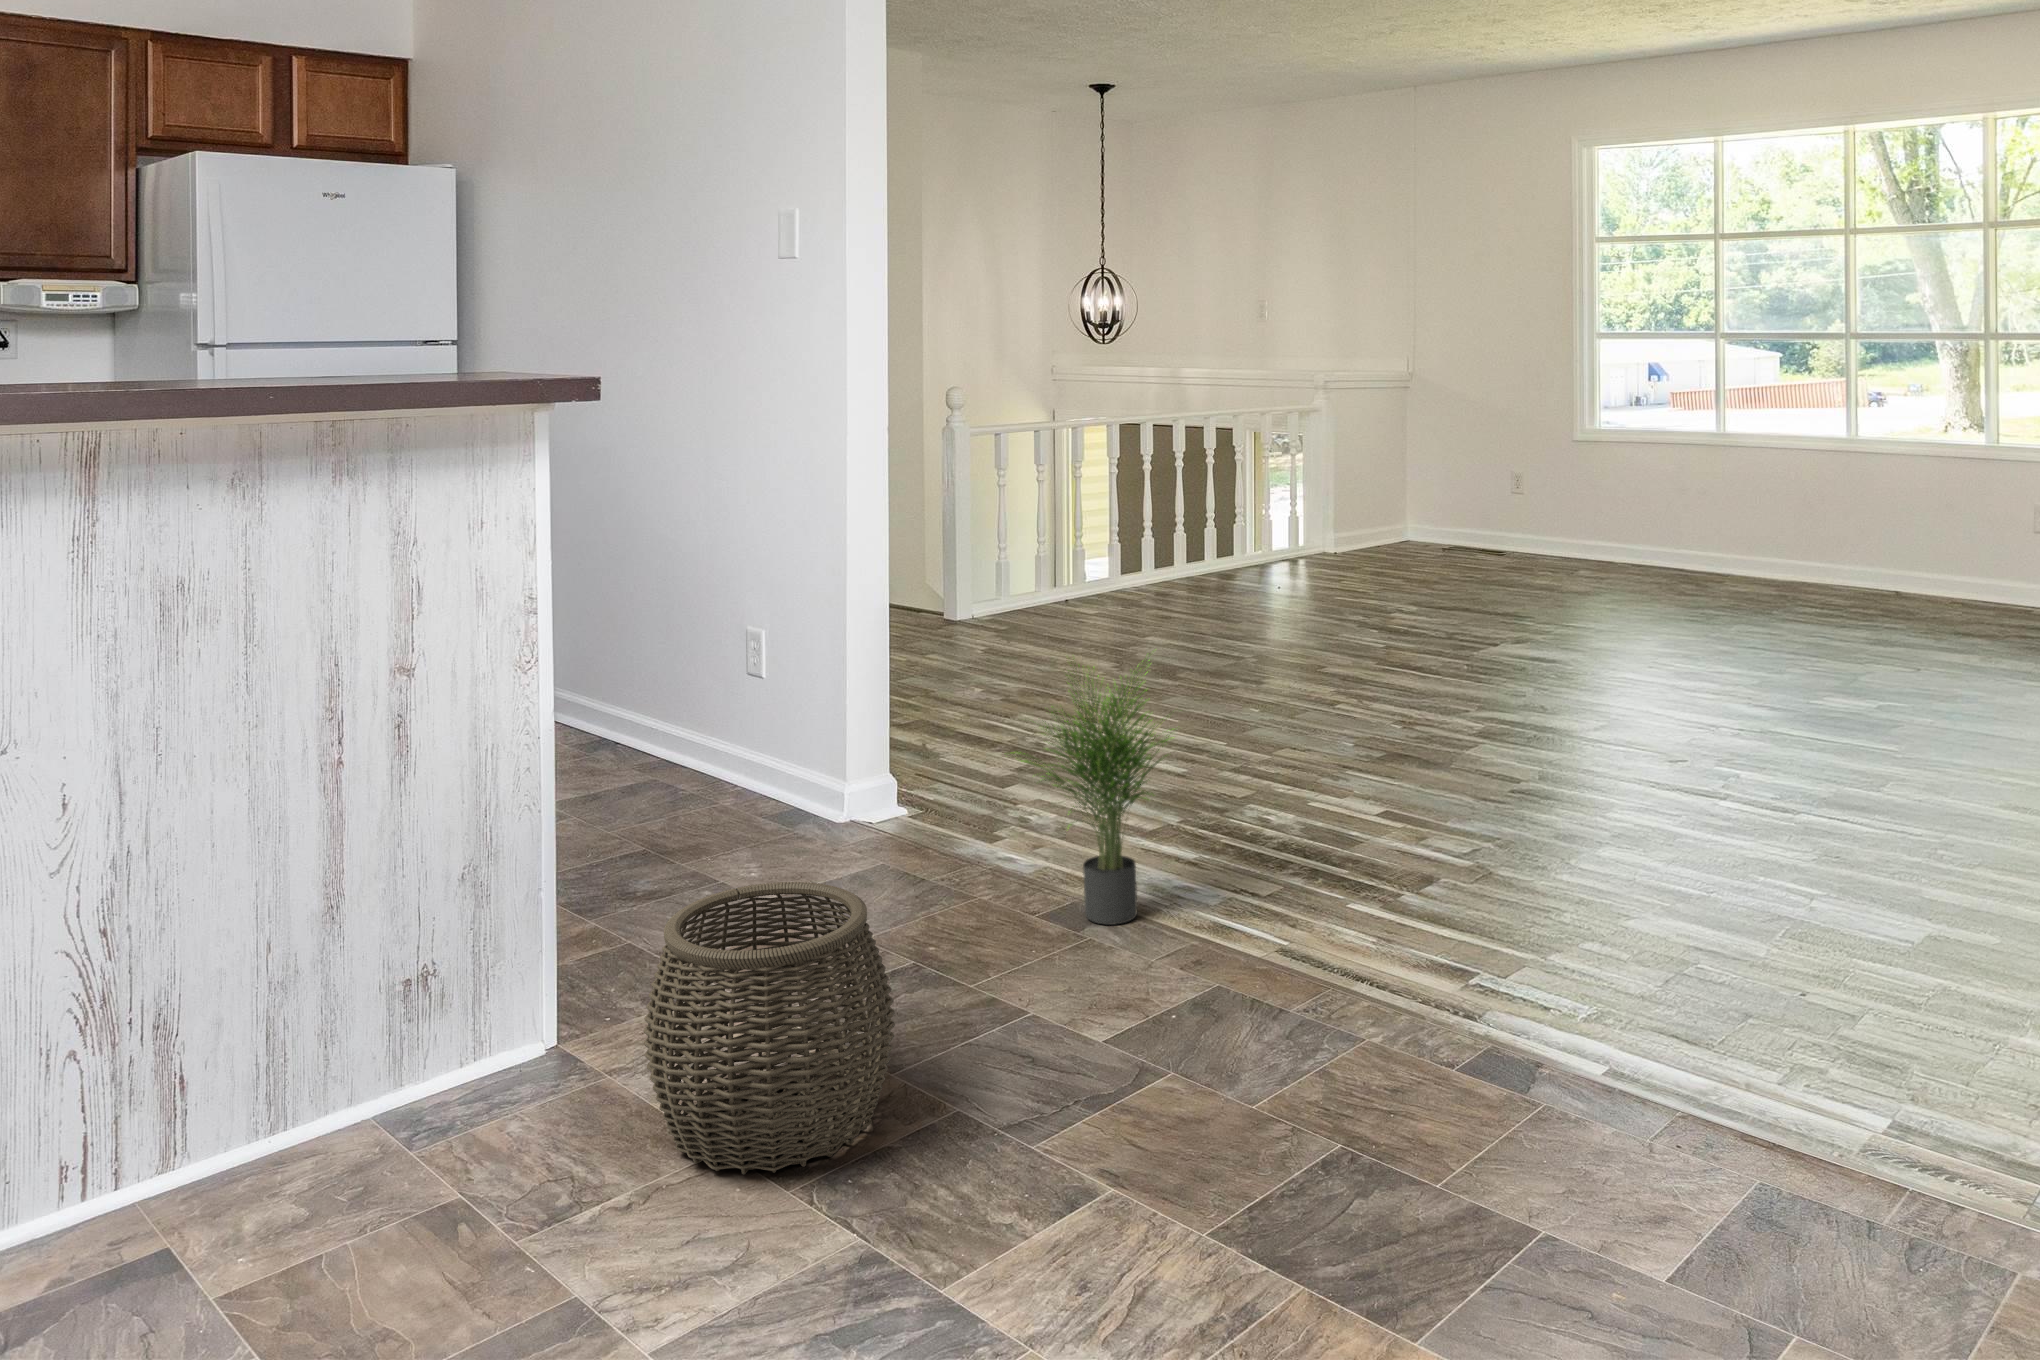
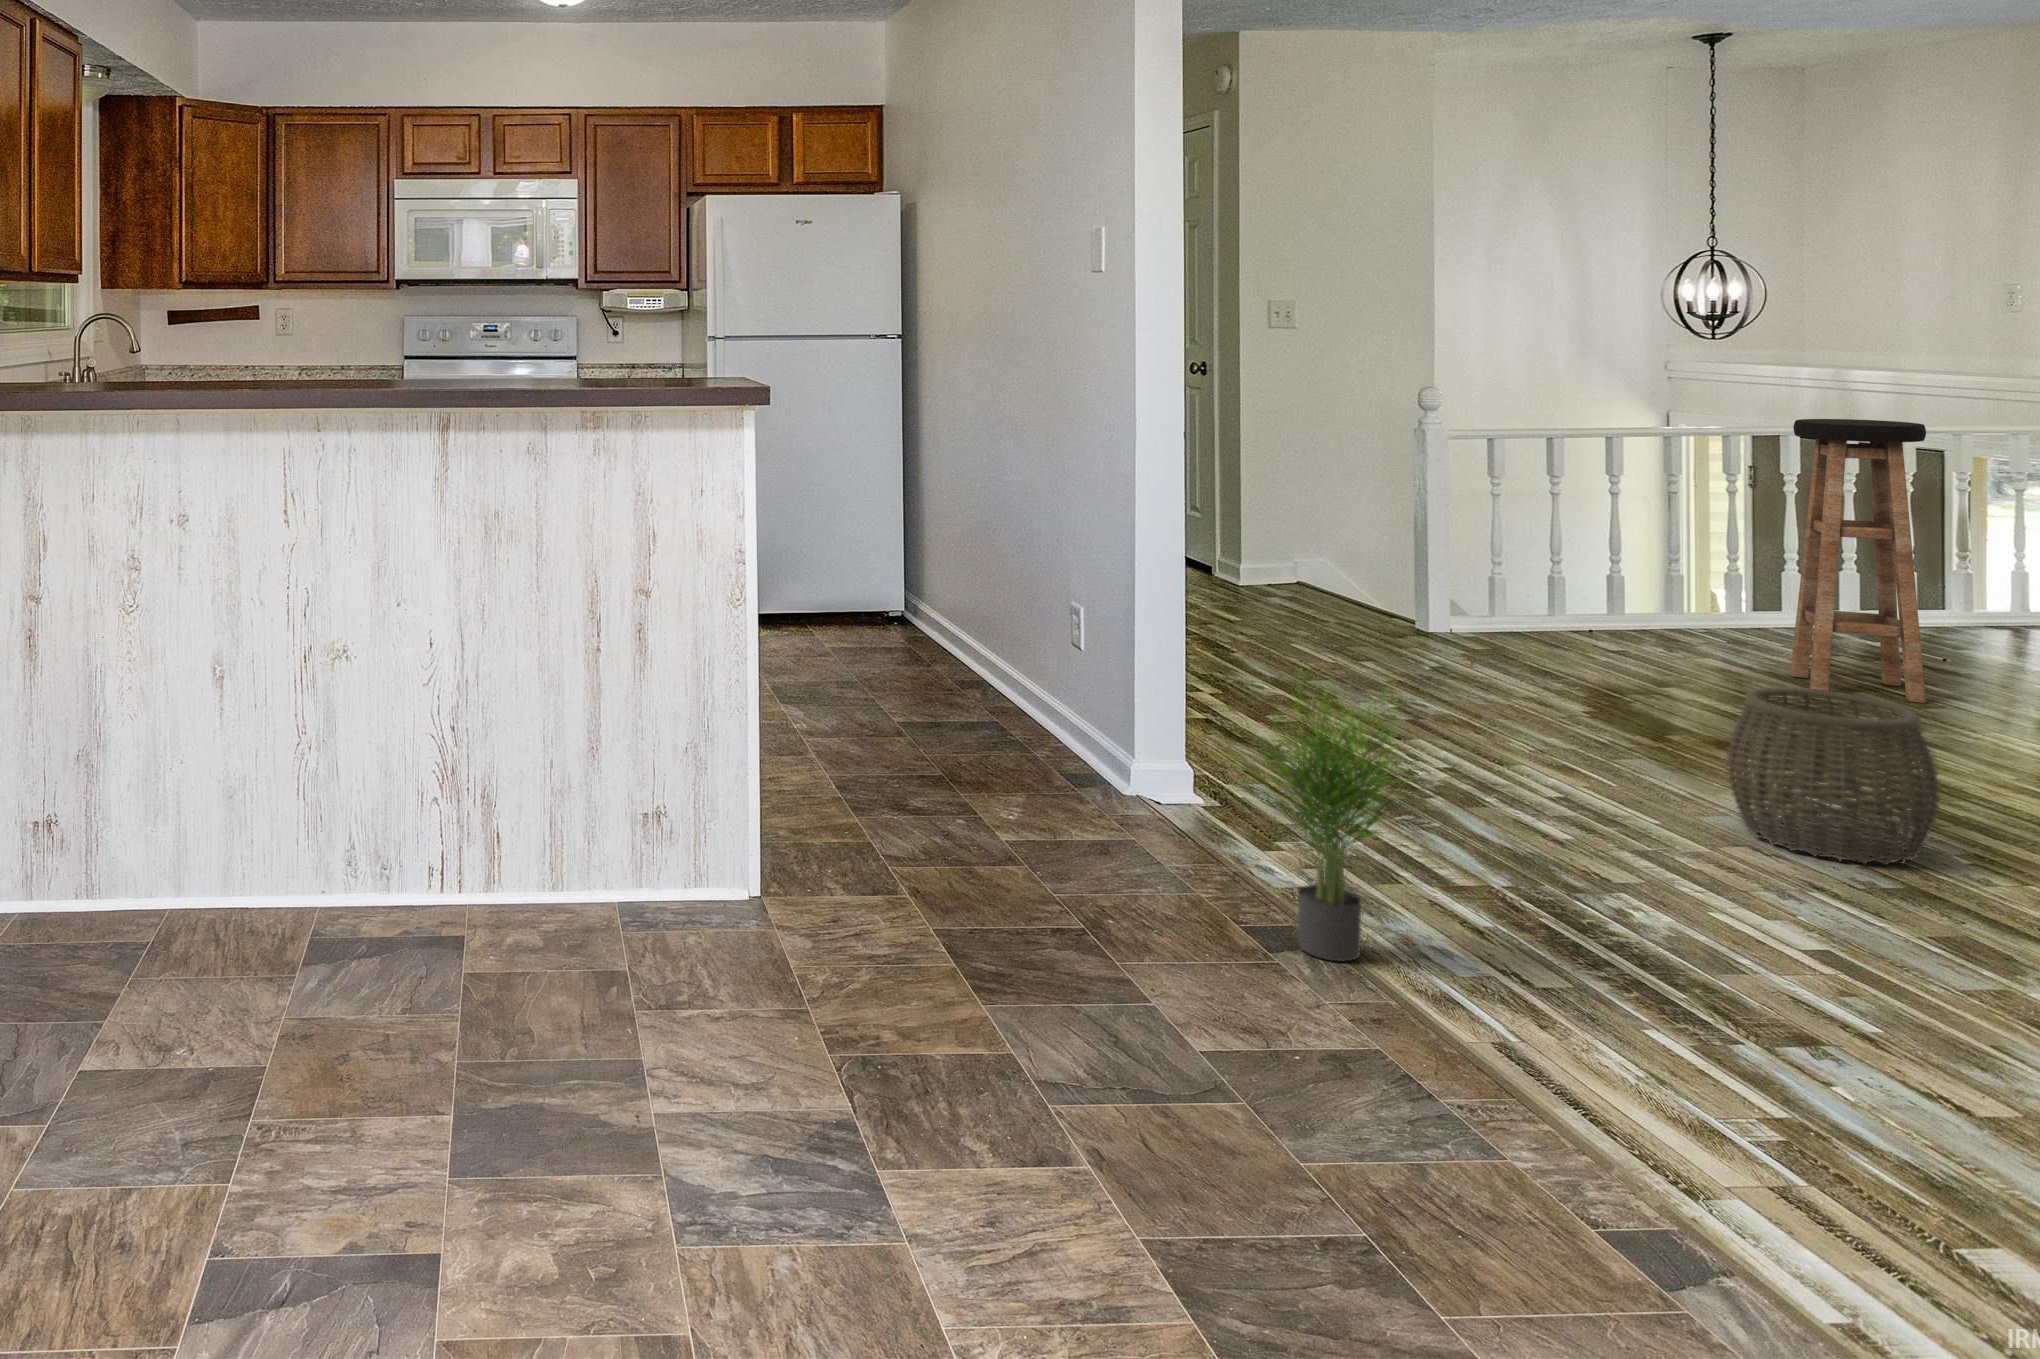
bar stool: none [1200,404,1291,622] -> present [1790,419,1926,703]
woven basket: present [644,882,895,1174] -> present [1726,687,1941,865]

